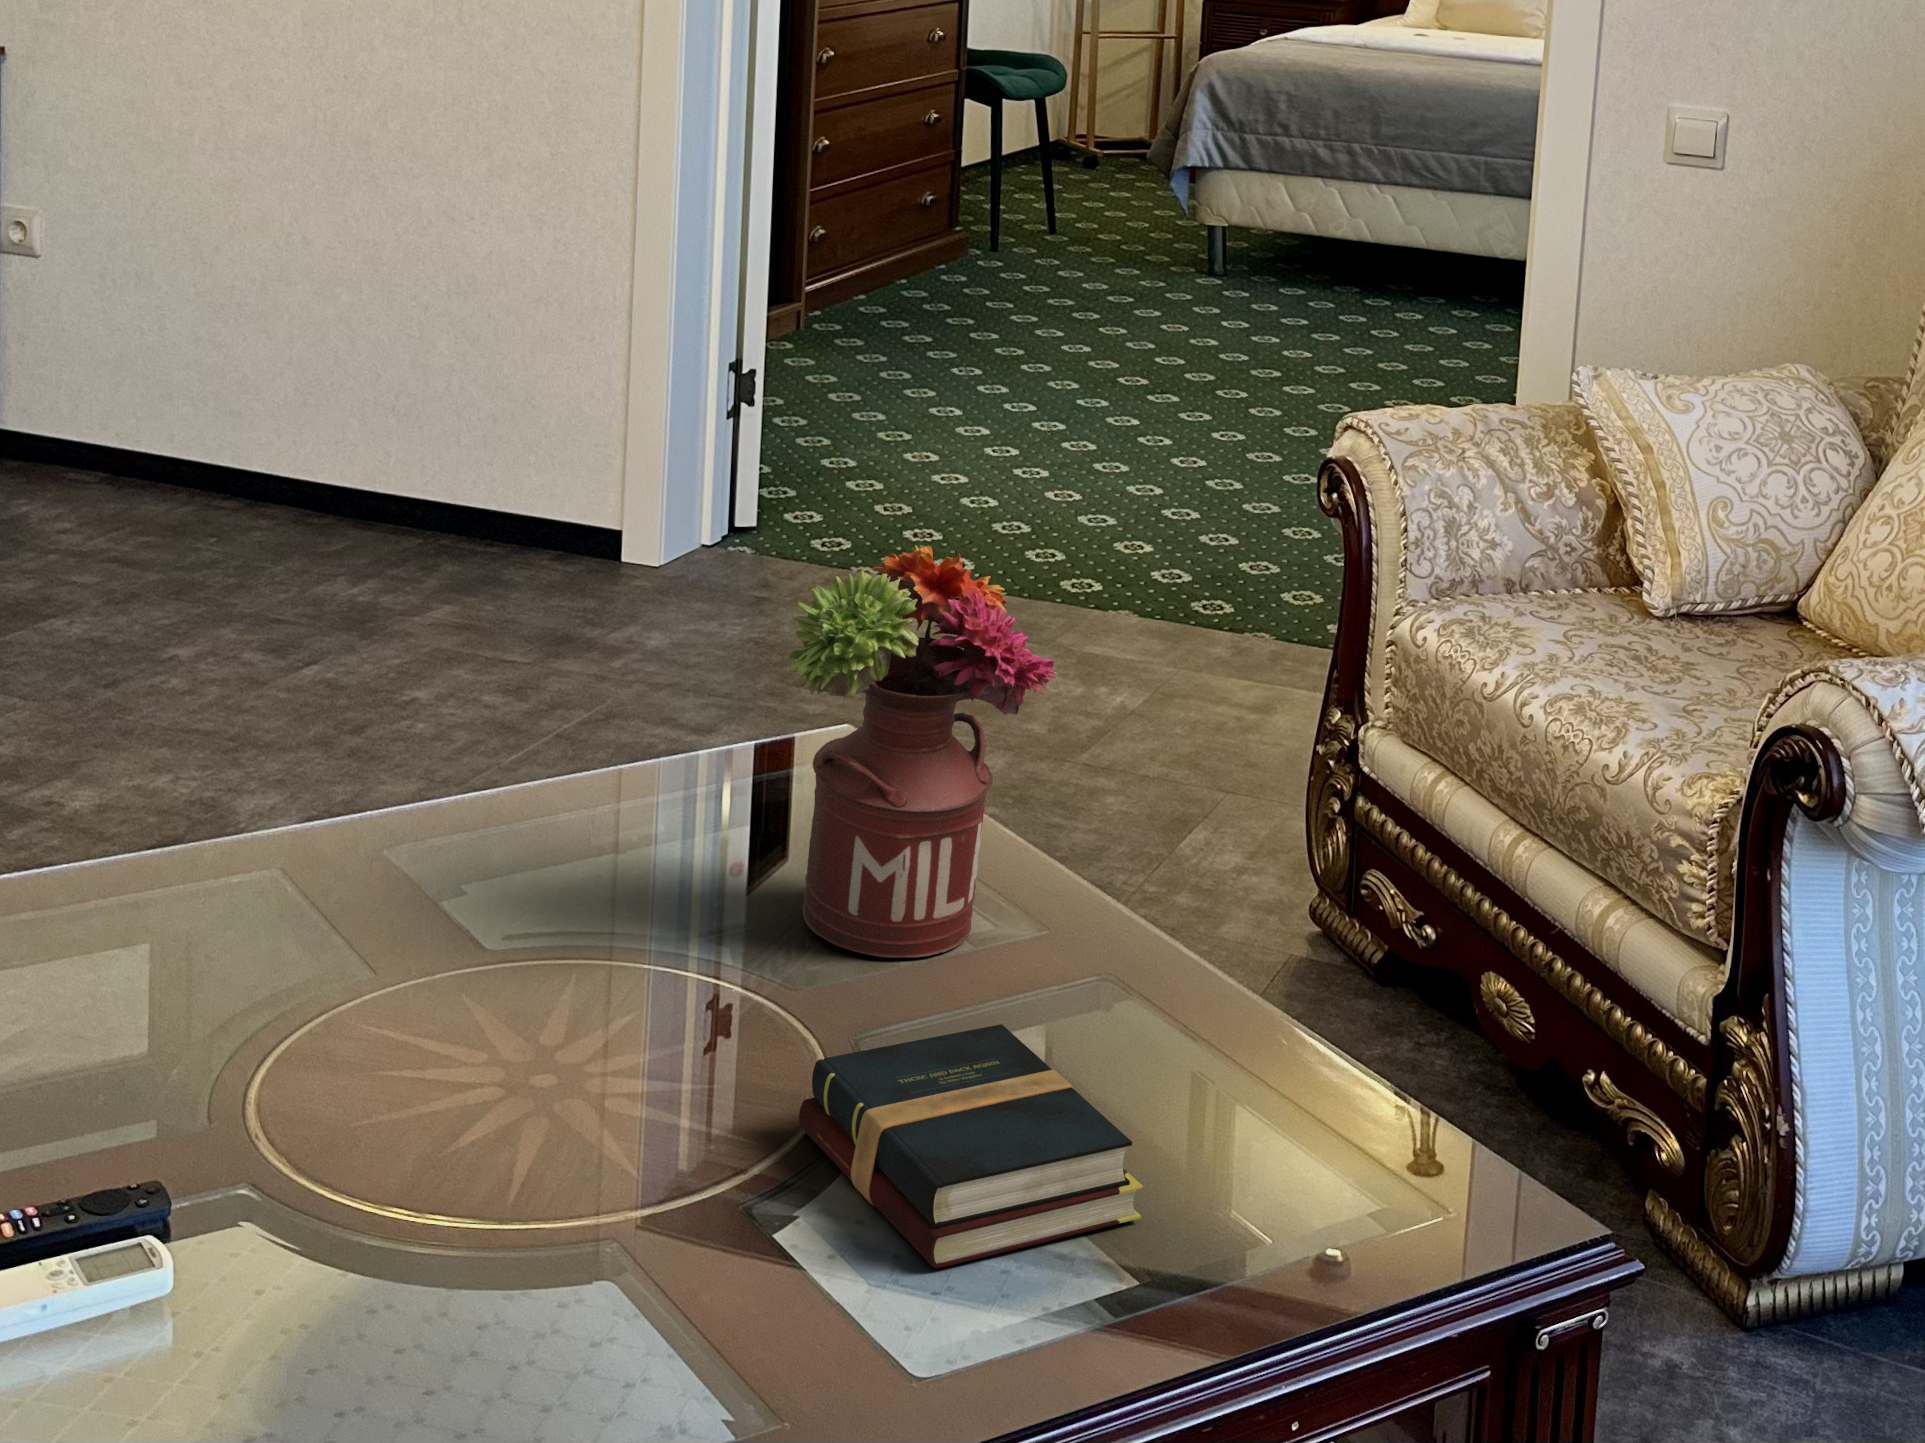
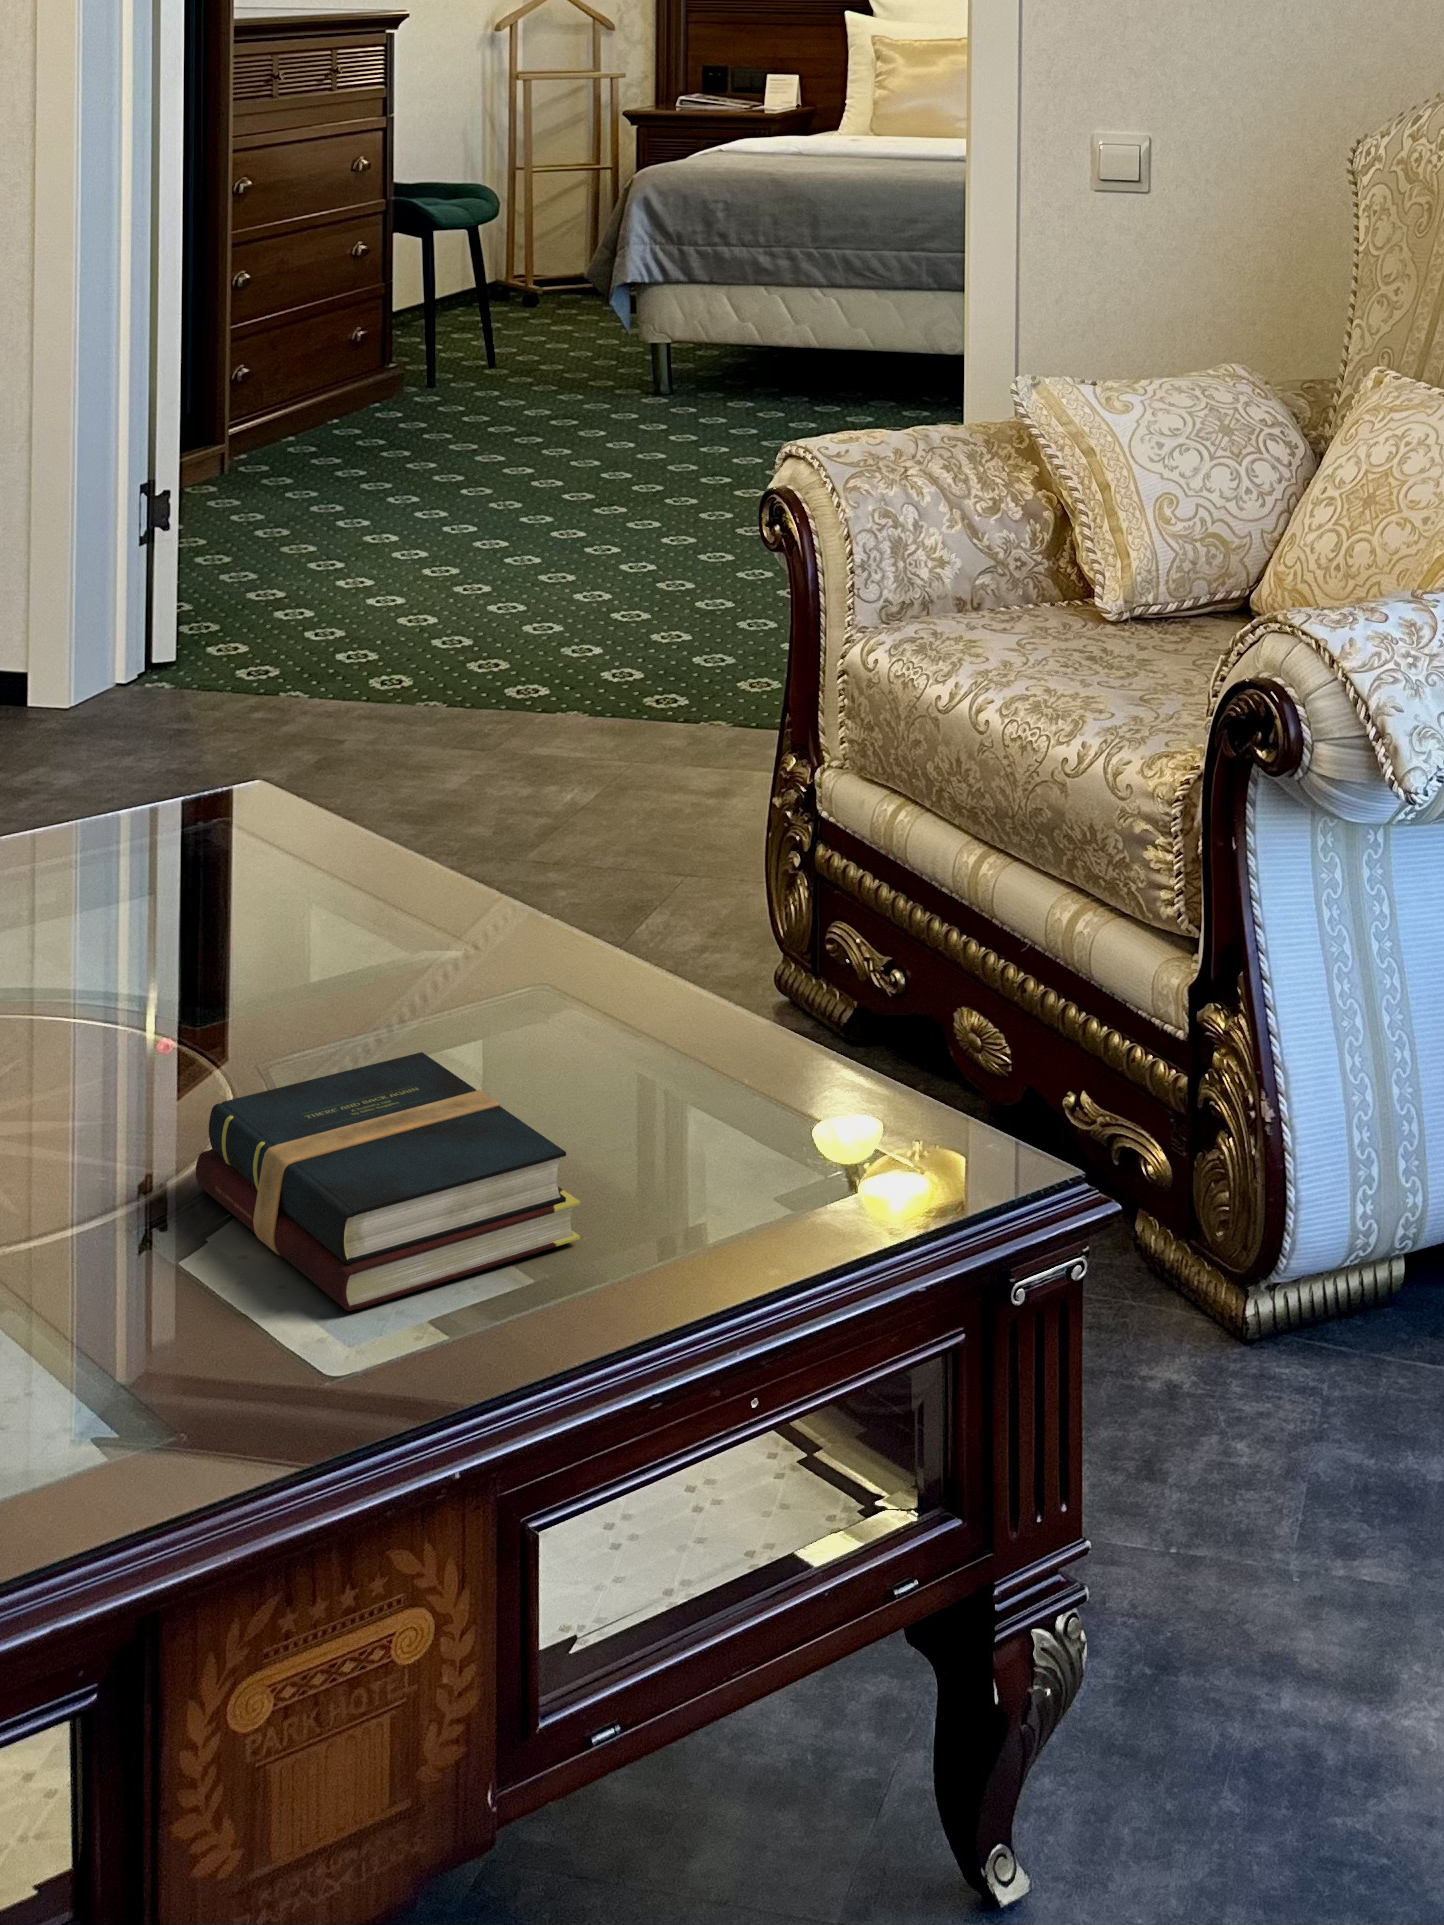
flower arrangement: present [788,545,1058,958] -> none [176,555,474,1012]

